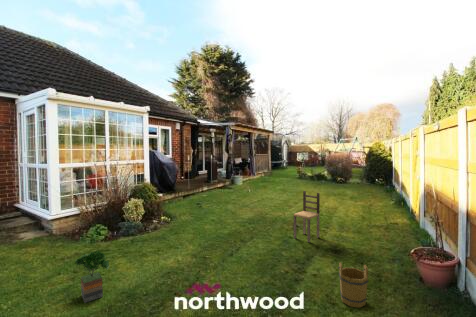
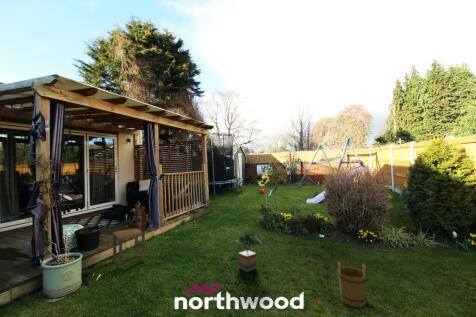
chair: present [294,191,320,242] -> present [113,205,145,269]
potted tree: present [75,251,109,303] -> present [236,233,261,272]

